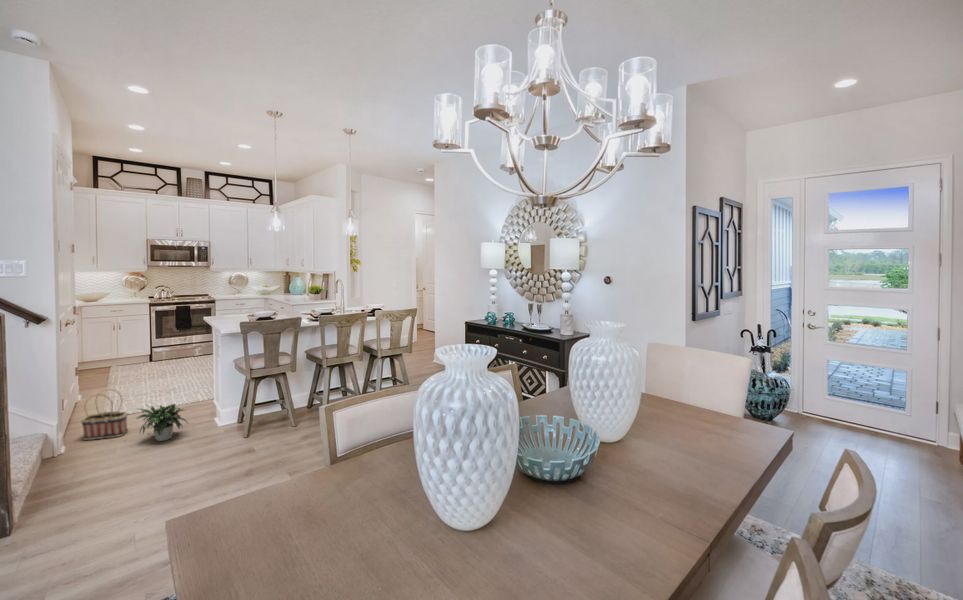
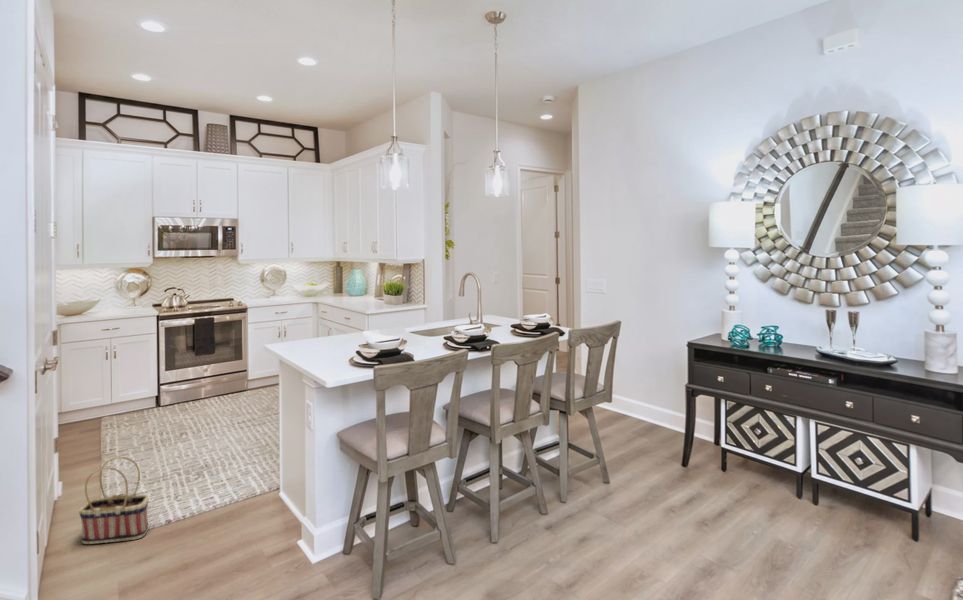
potted plant: present [137,404,187,441] -> none [147,485,248,551]

